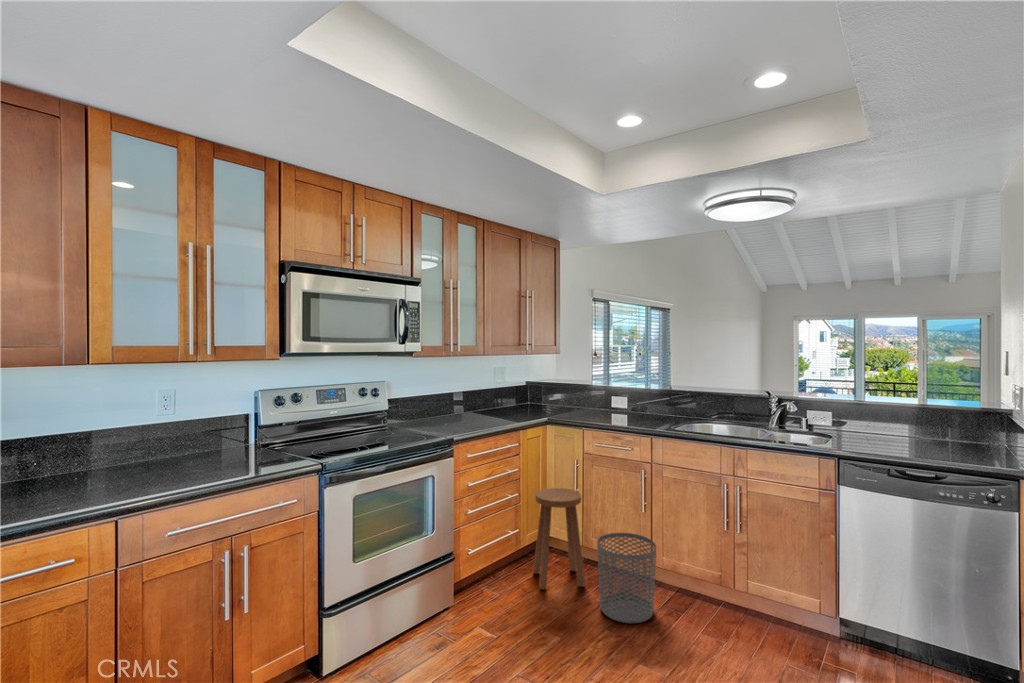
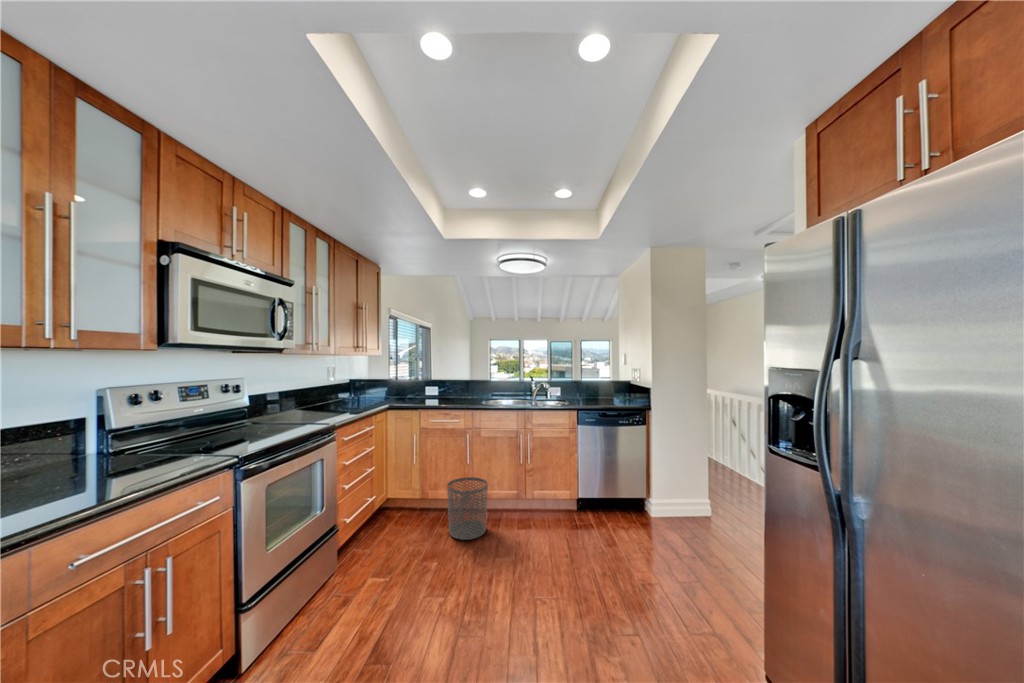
stool: present [533,488,585,589] -> none [385,456,431,537]

